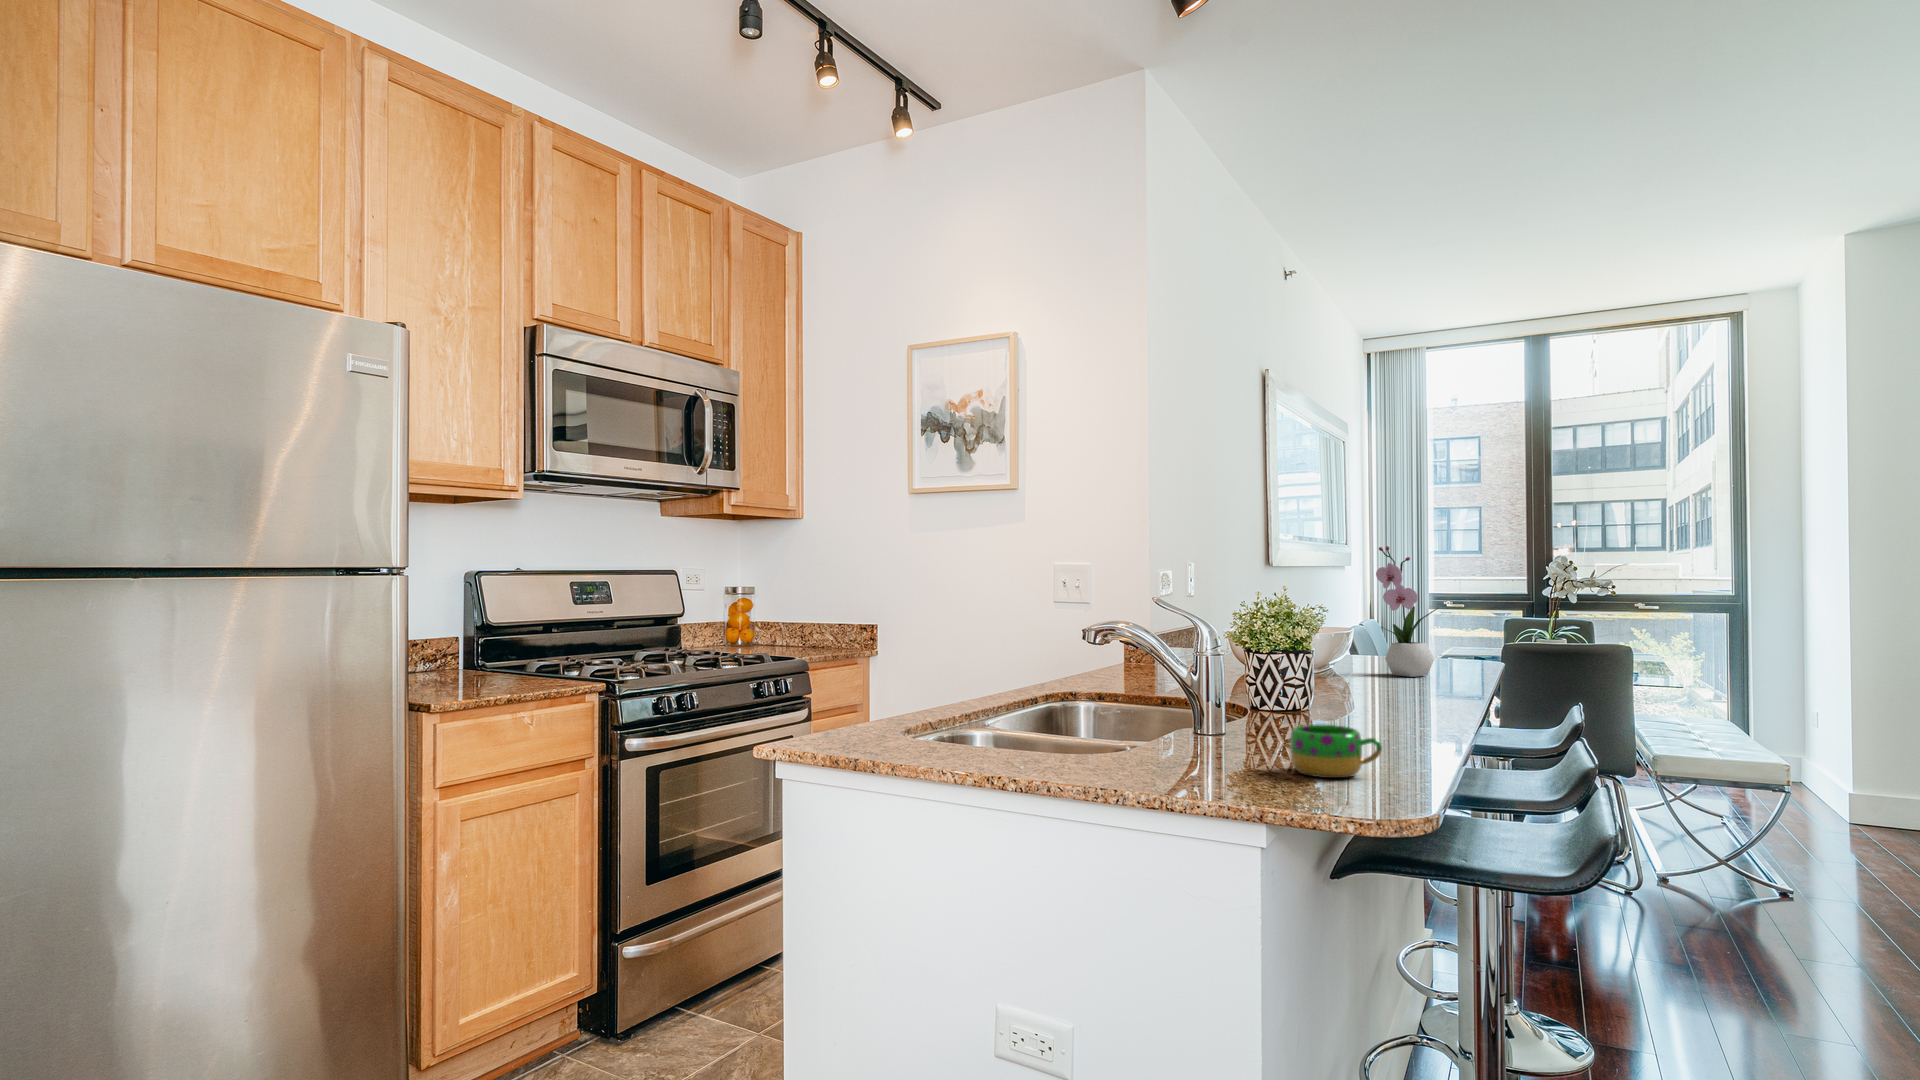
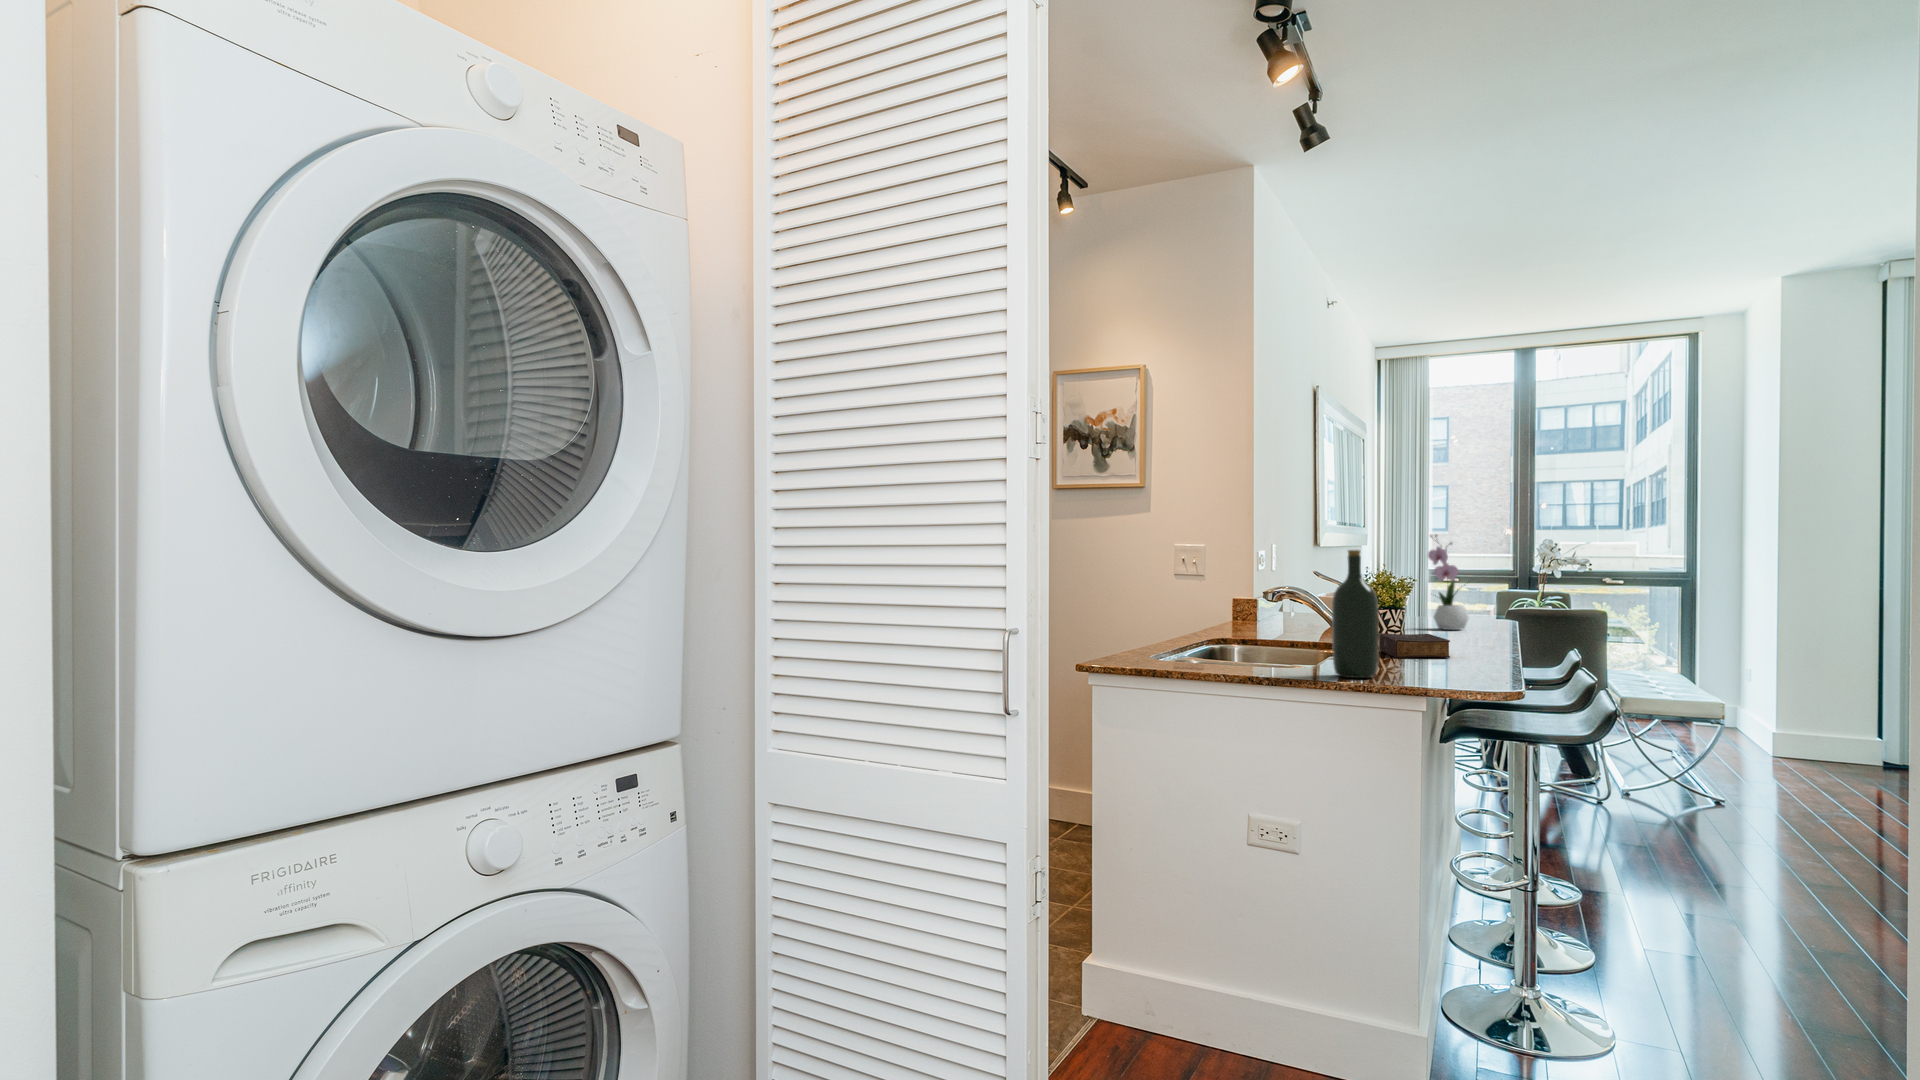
wine bottle: none [1131,559,1205,778] -> present [1332,550,1379,678]
book: none [1268,688,1365,730] -> present [1379,633,1450,658]
mug: present [1290,725,1382,778] -> none [1425,648,1481,678]

